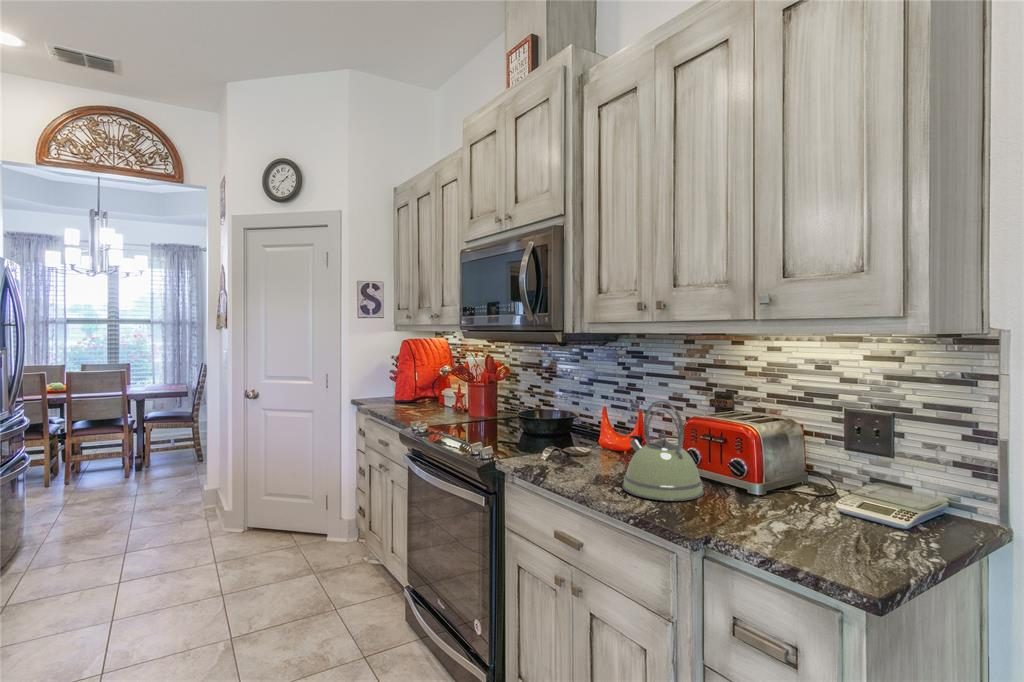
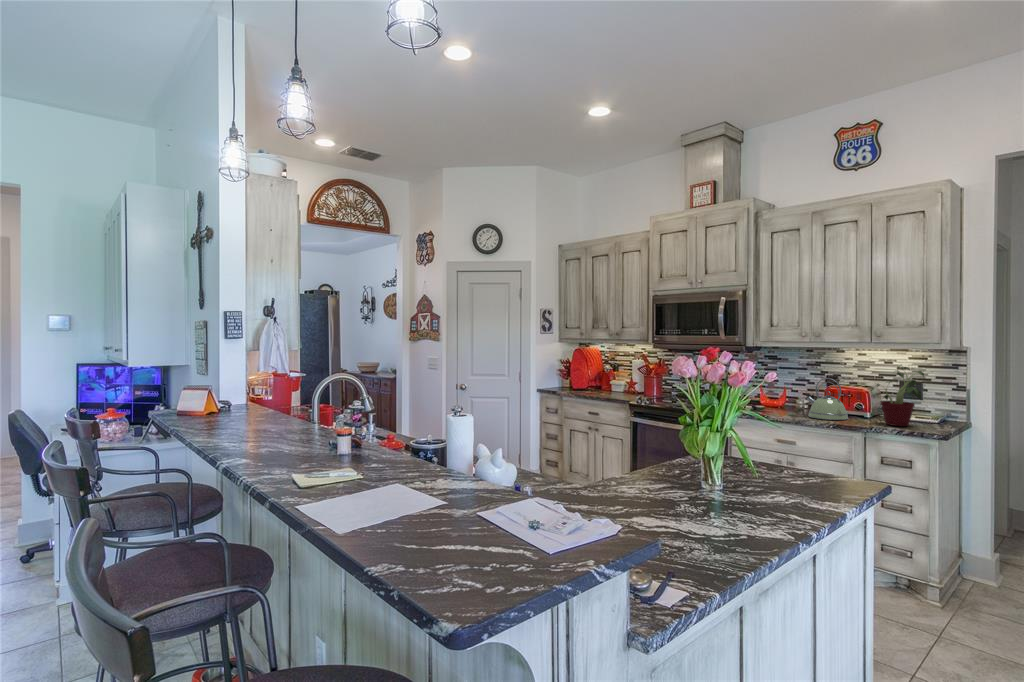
potted plant: none [734,373,873,538] -> present [876,365,924,426]

